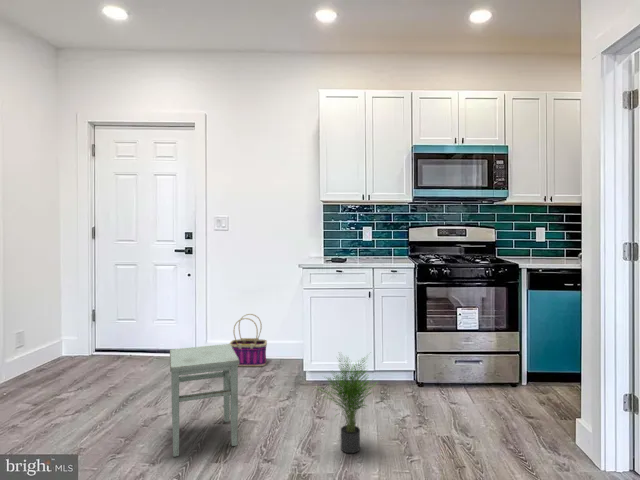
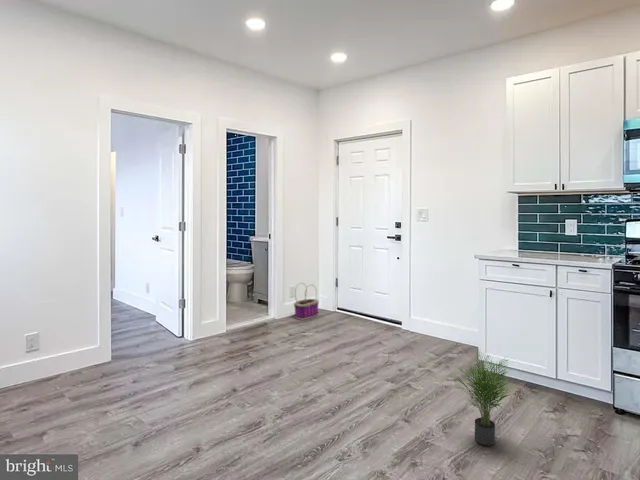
basket: present [230,314,267,366] -> present [294,285,319,320]
stool: present [170,344,239,457] -> none [341,318,398,403]

